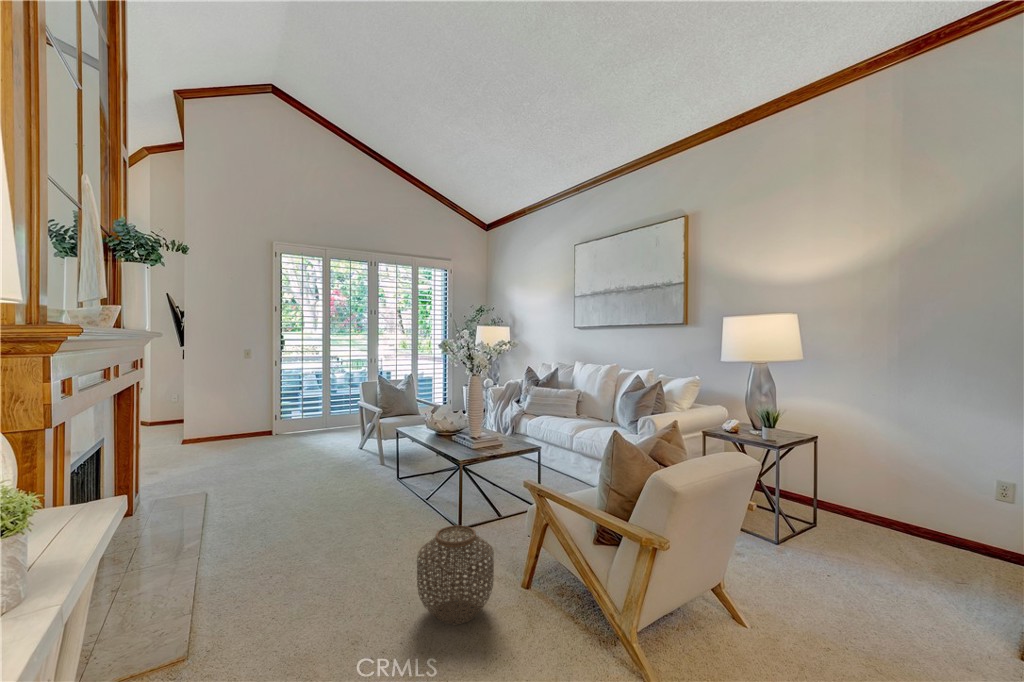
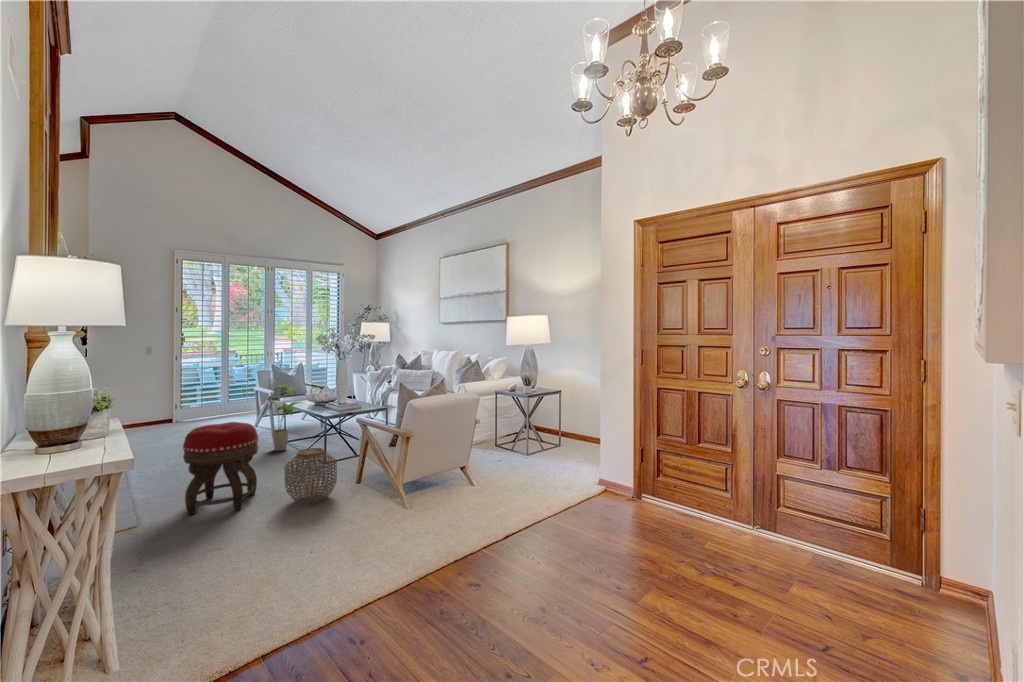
house plant: none [375,407,420,495] -> present [266,384,300,451]
footstool: none [274,475,378,626] -> present [183,422,258,515]

